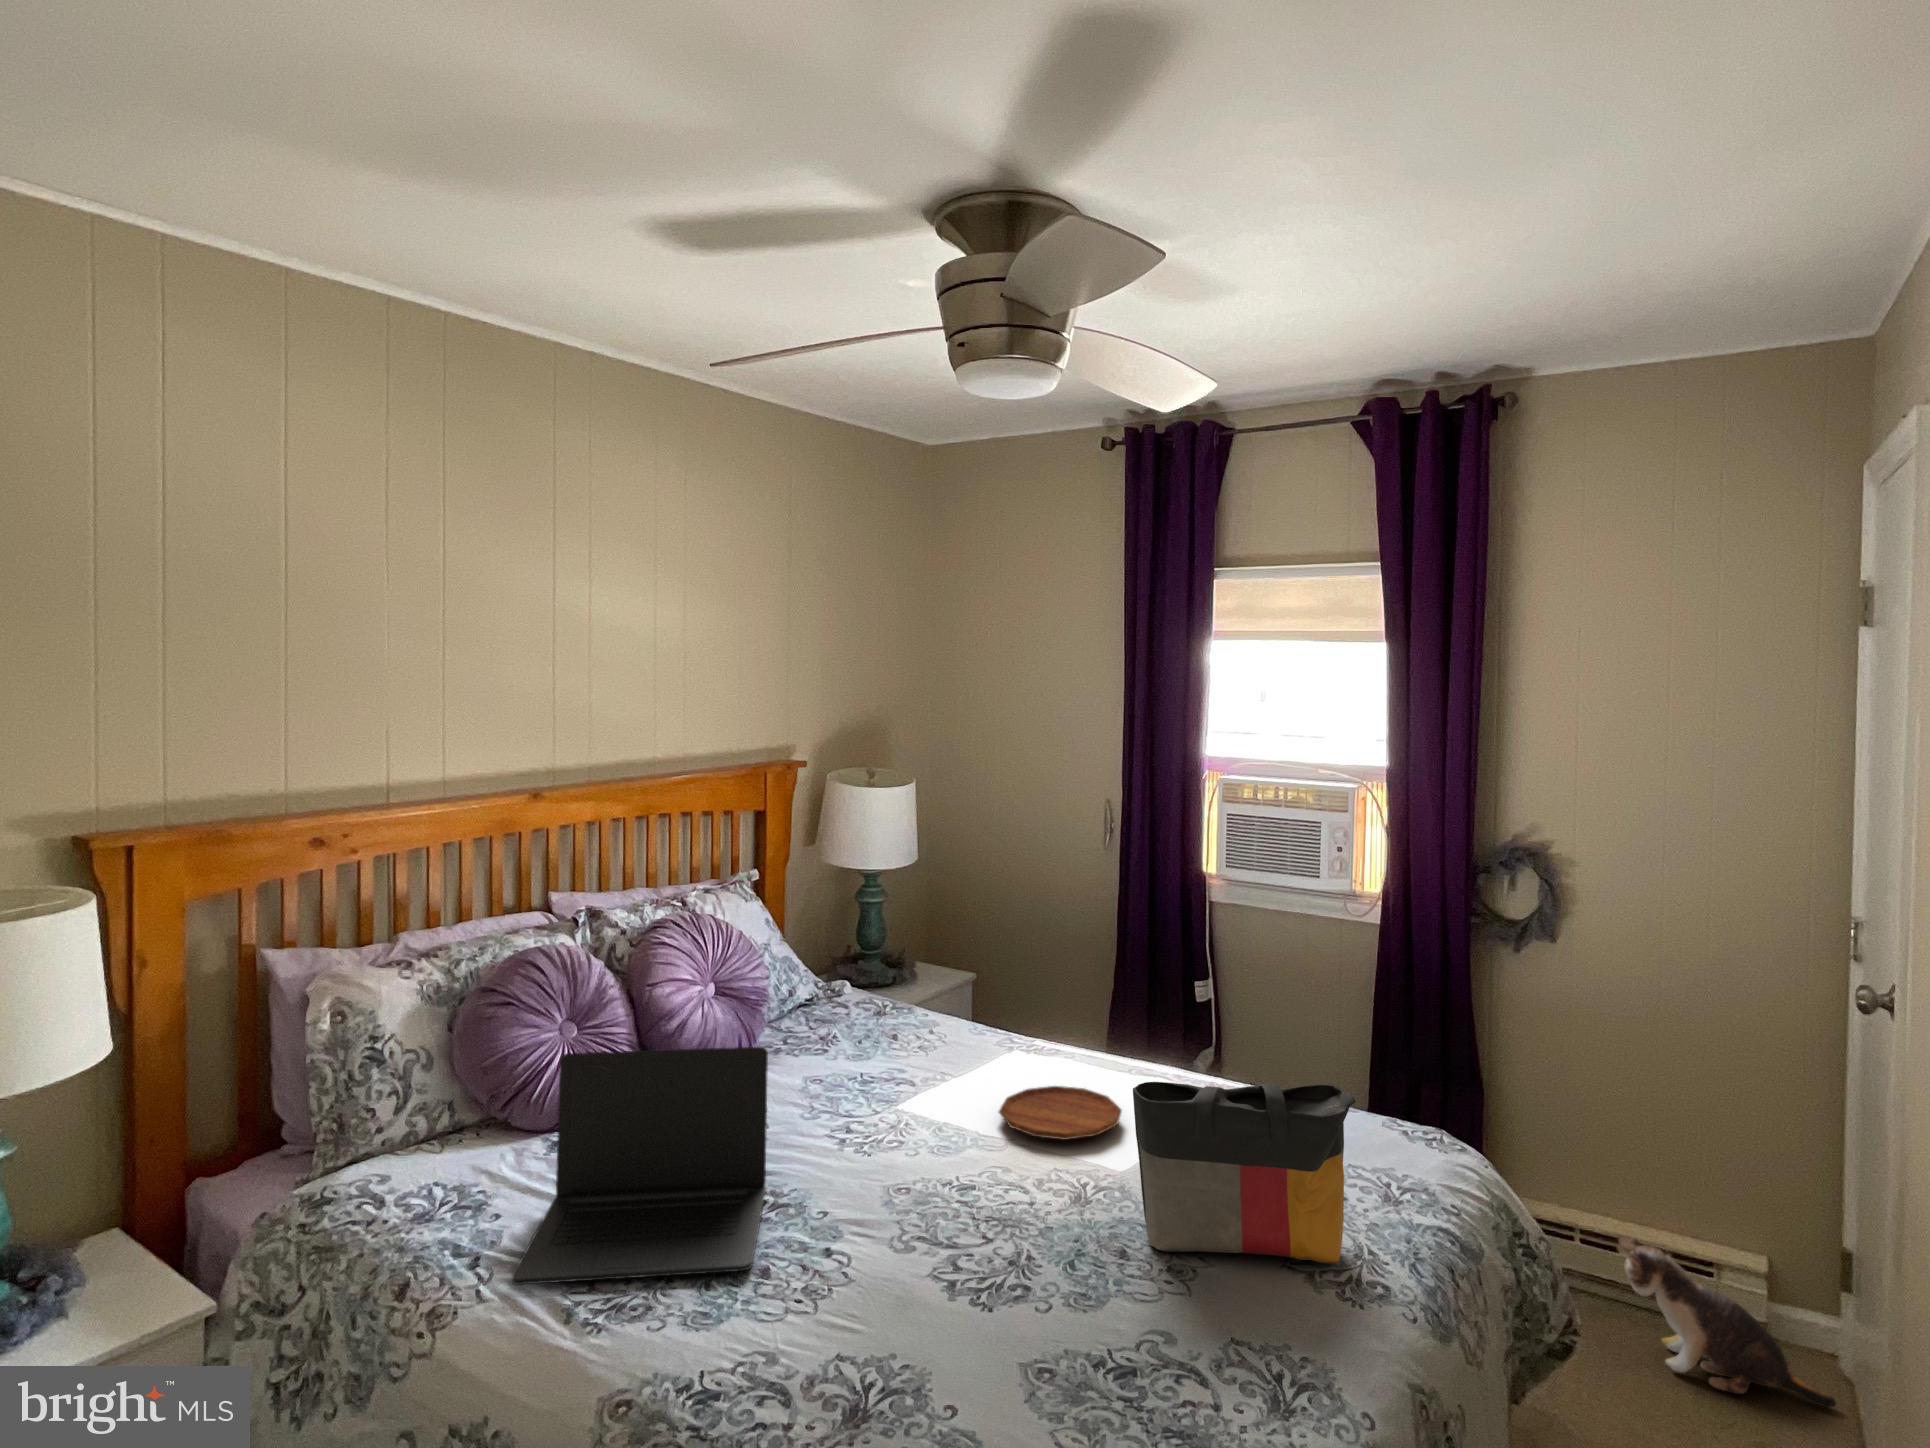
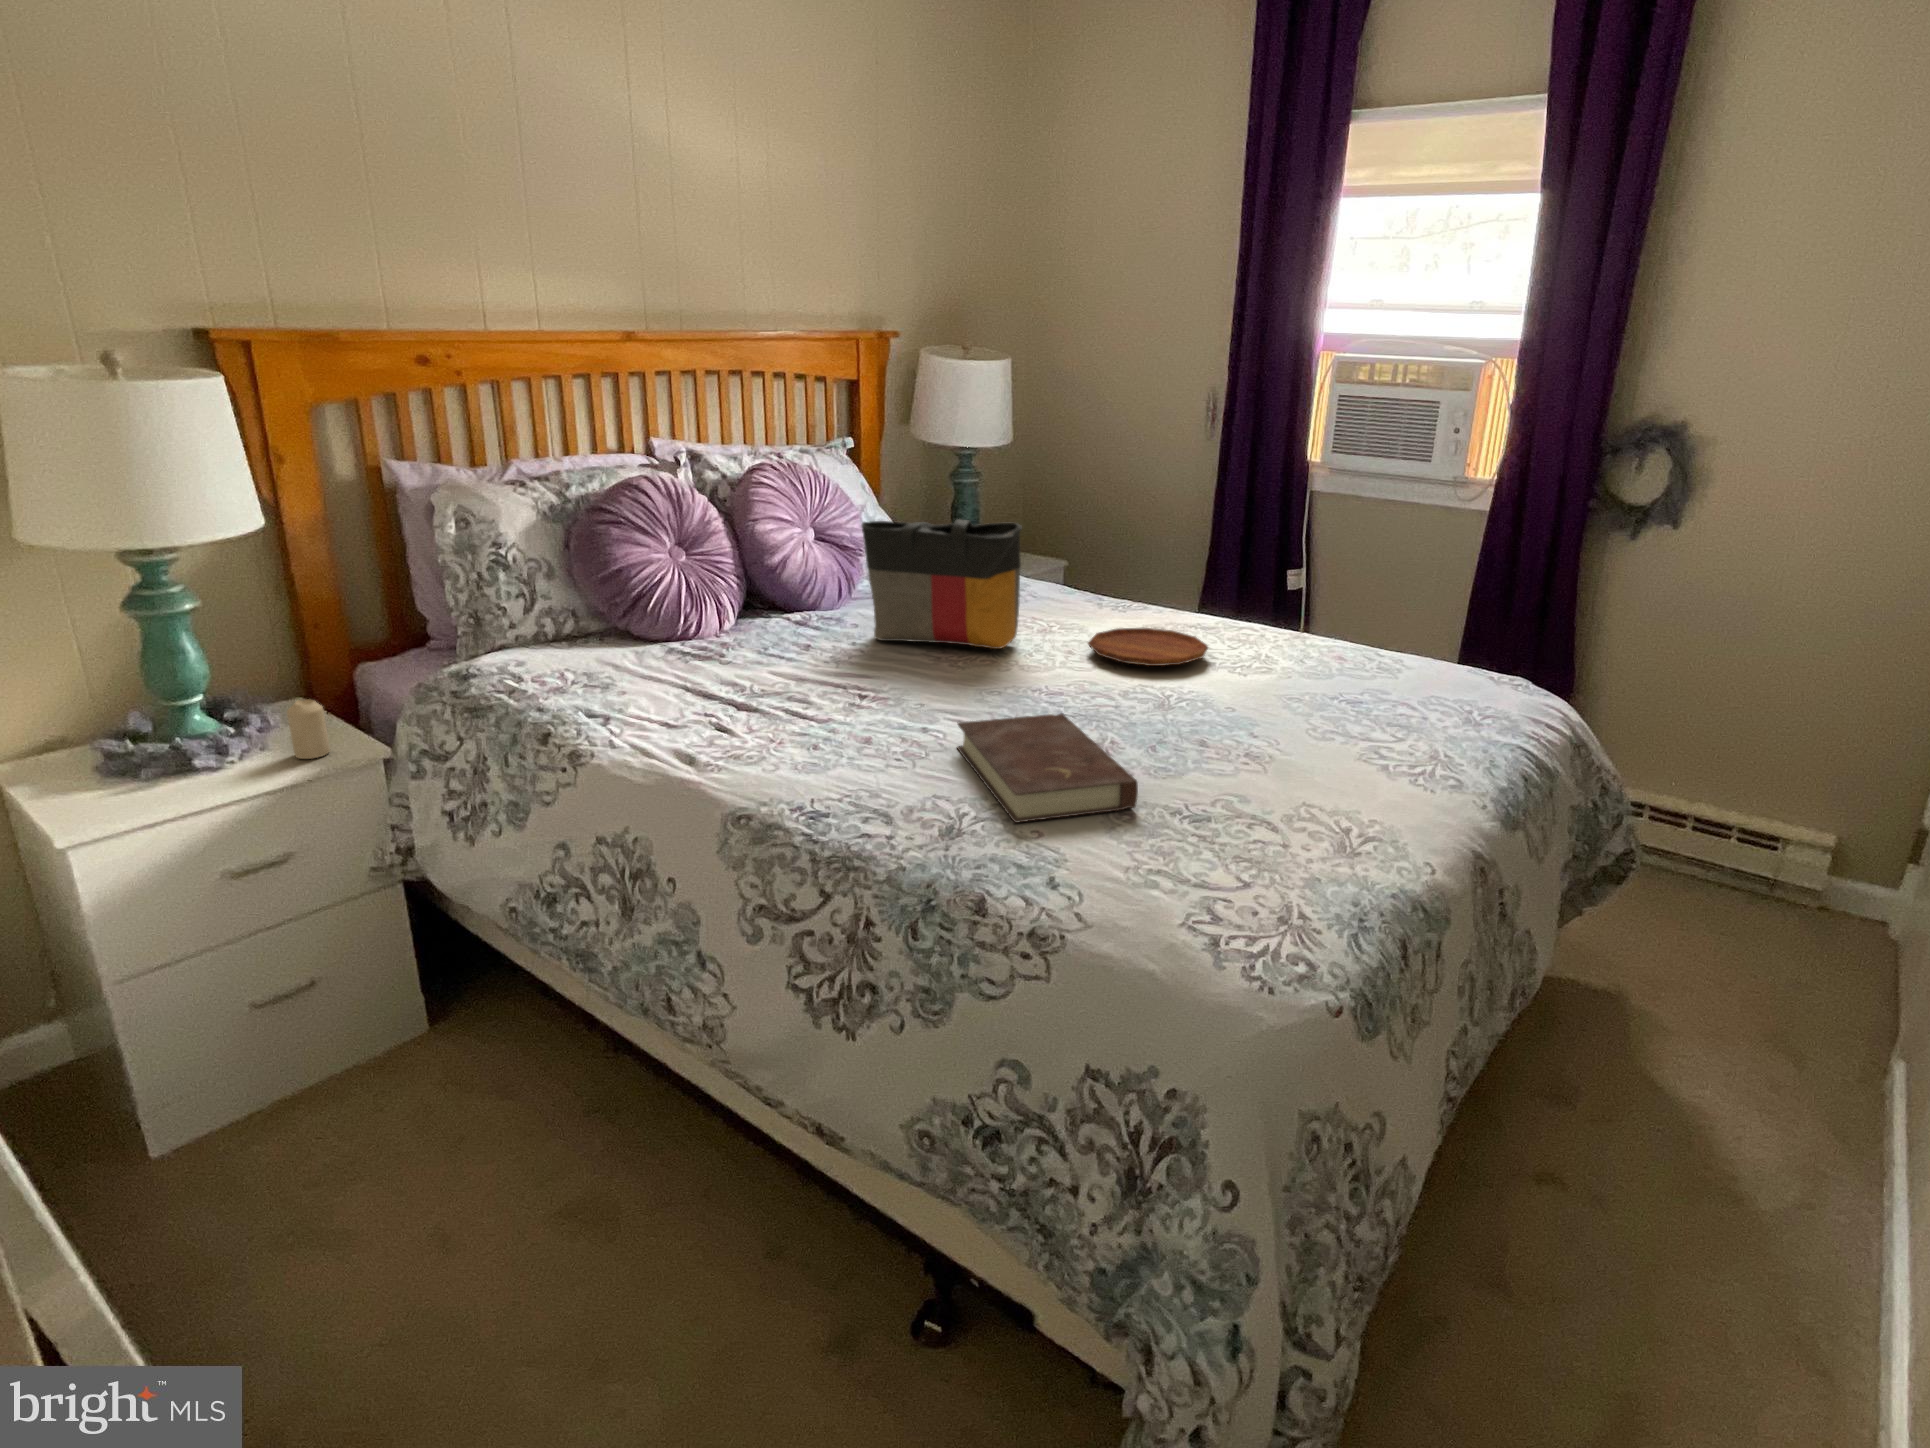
laptop: present [512,1047,768,1285] -> none [639,550,866,737]
tote bag: present [1133,1082,1355,1264] -> present [861,519,1022,649]
book: none [863,1225,1058,1394] -> present [957,714,1138,823]
plush toy: present [1618,1236,1836,1408] -> none [1686,805,1881,955]
candle: none [100,1247,145,1323] -> present [287,699,330,759]

